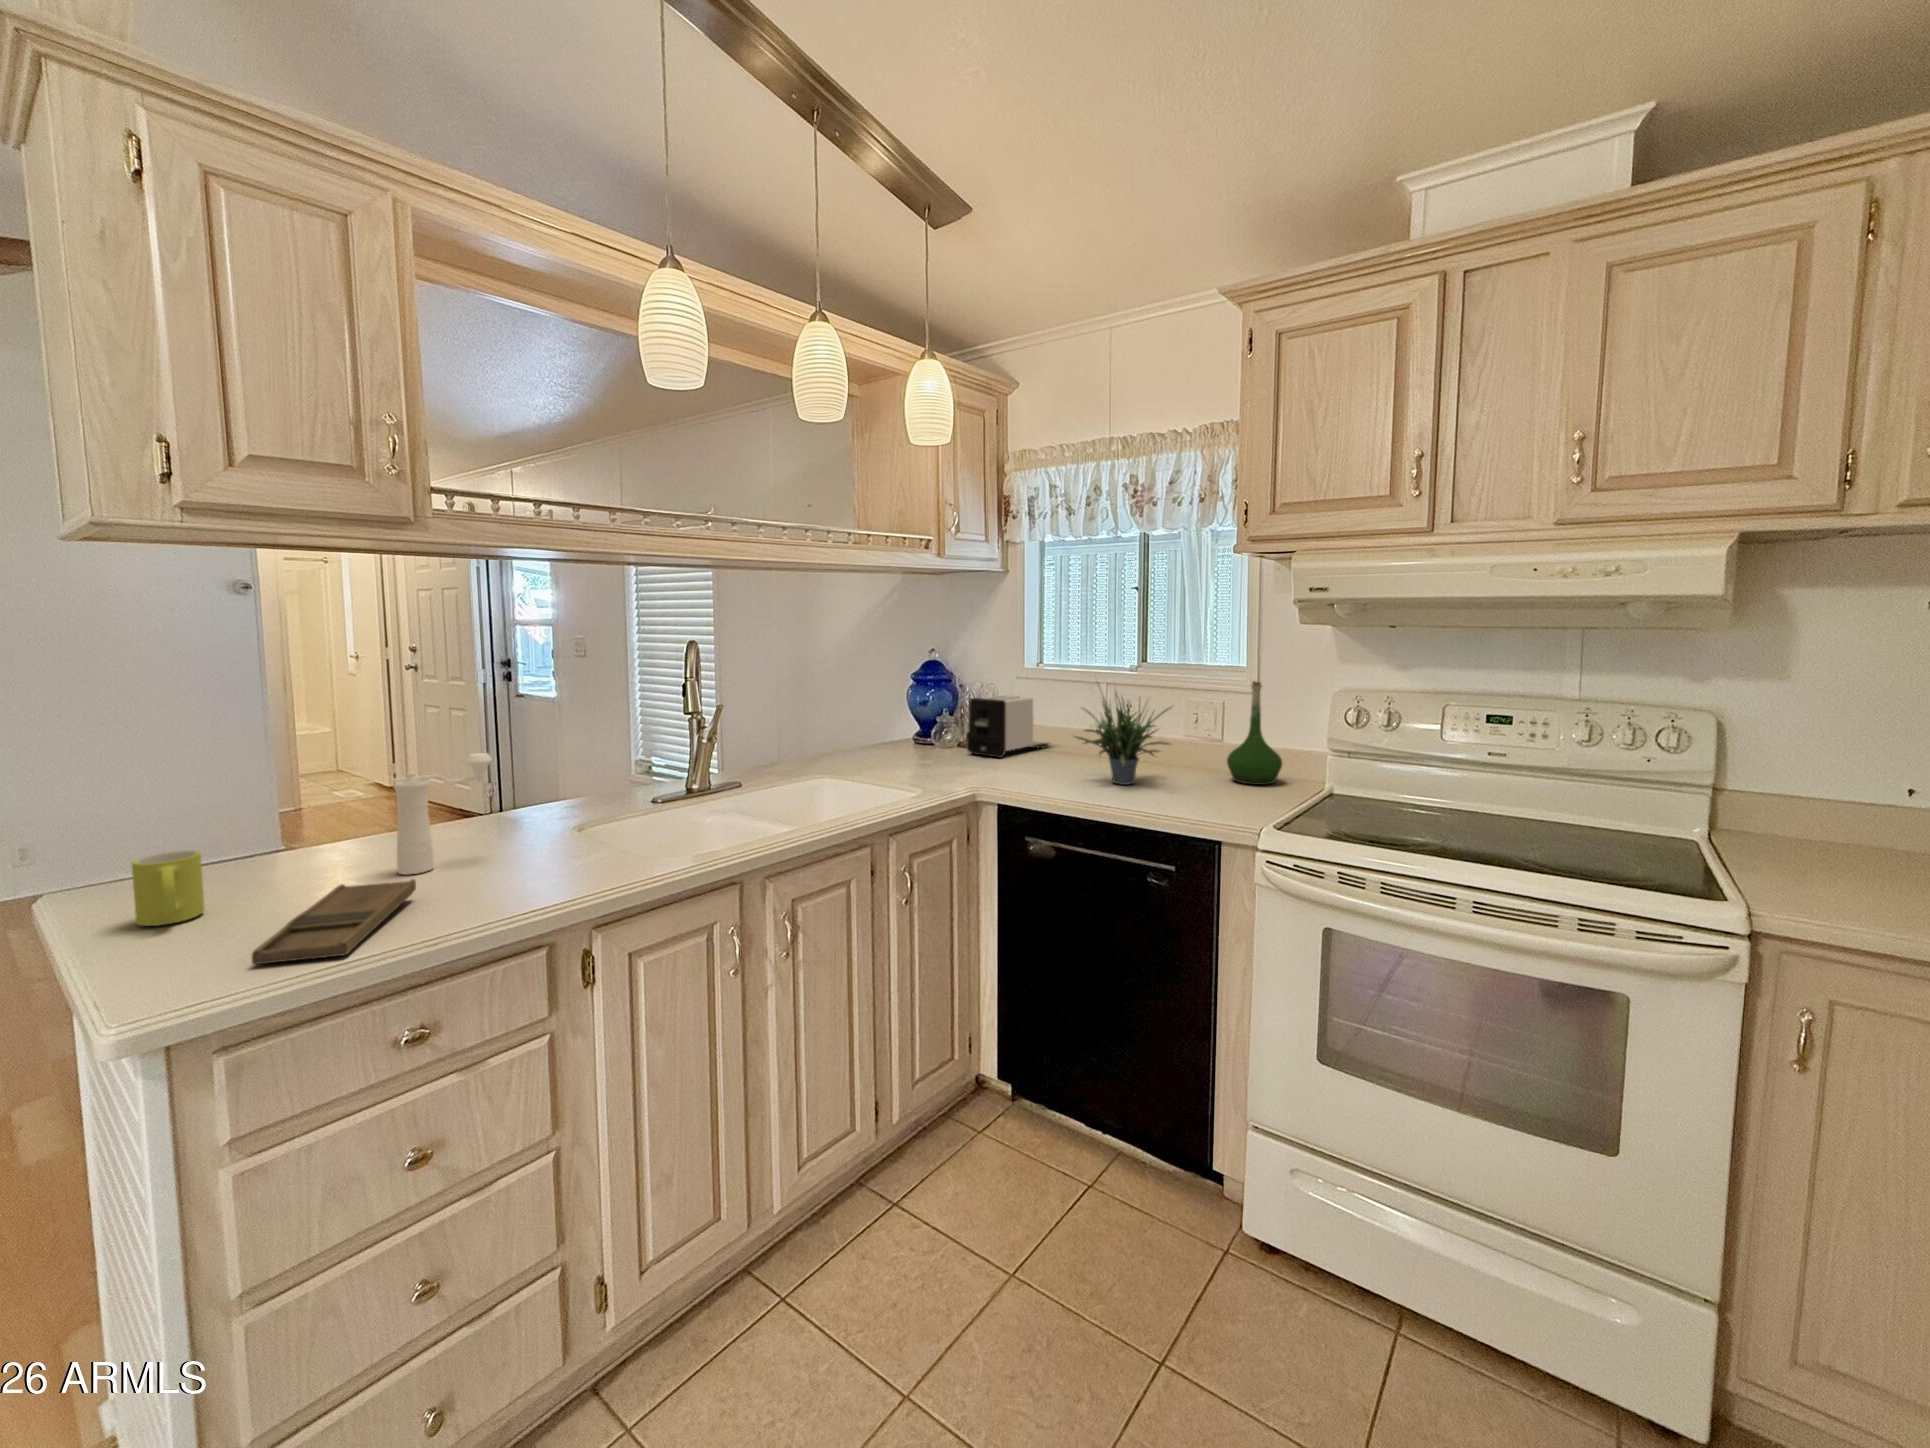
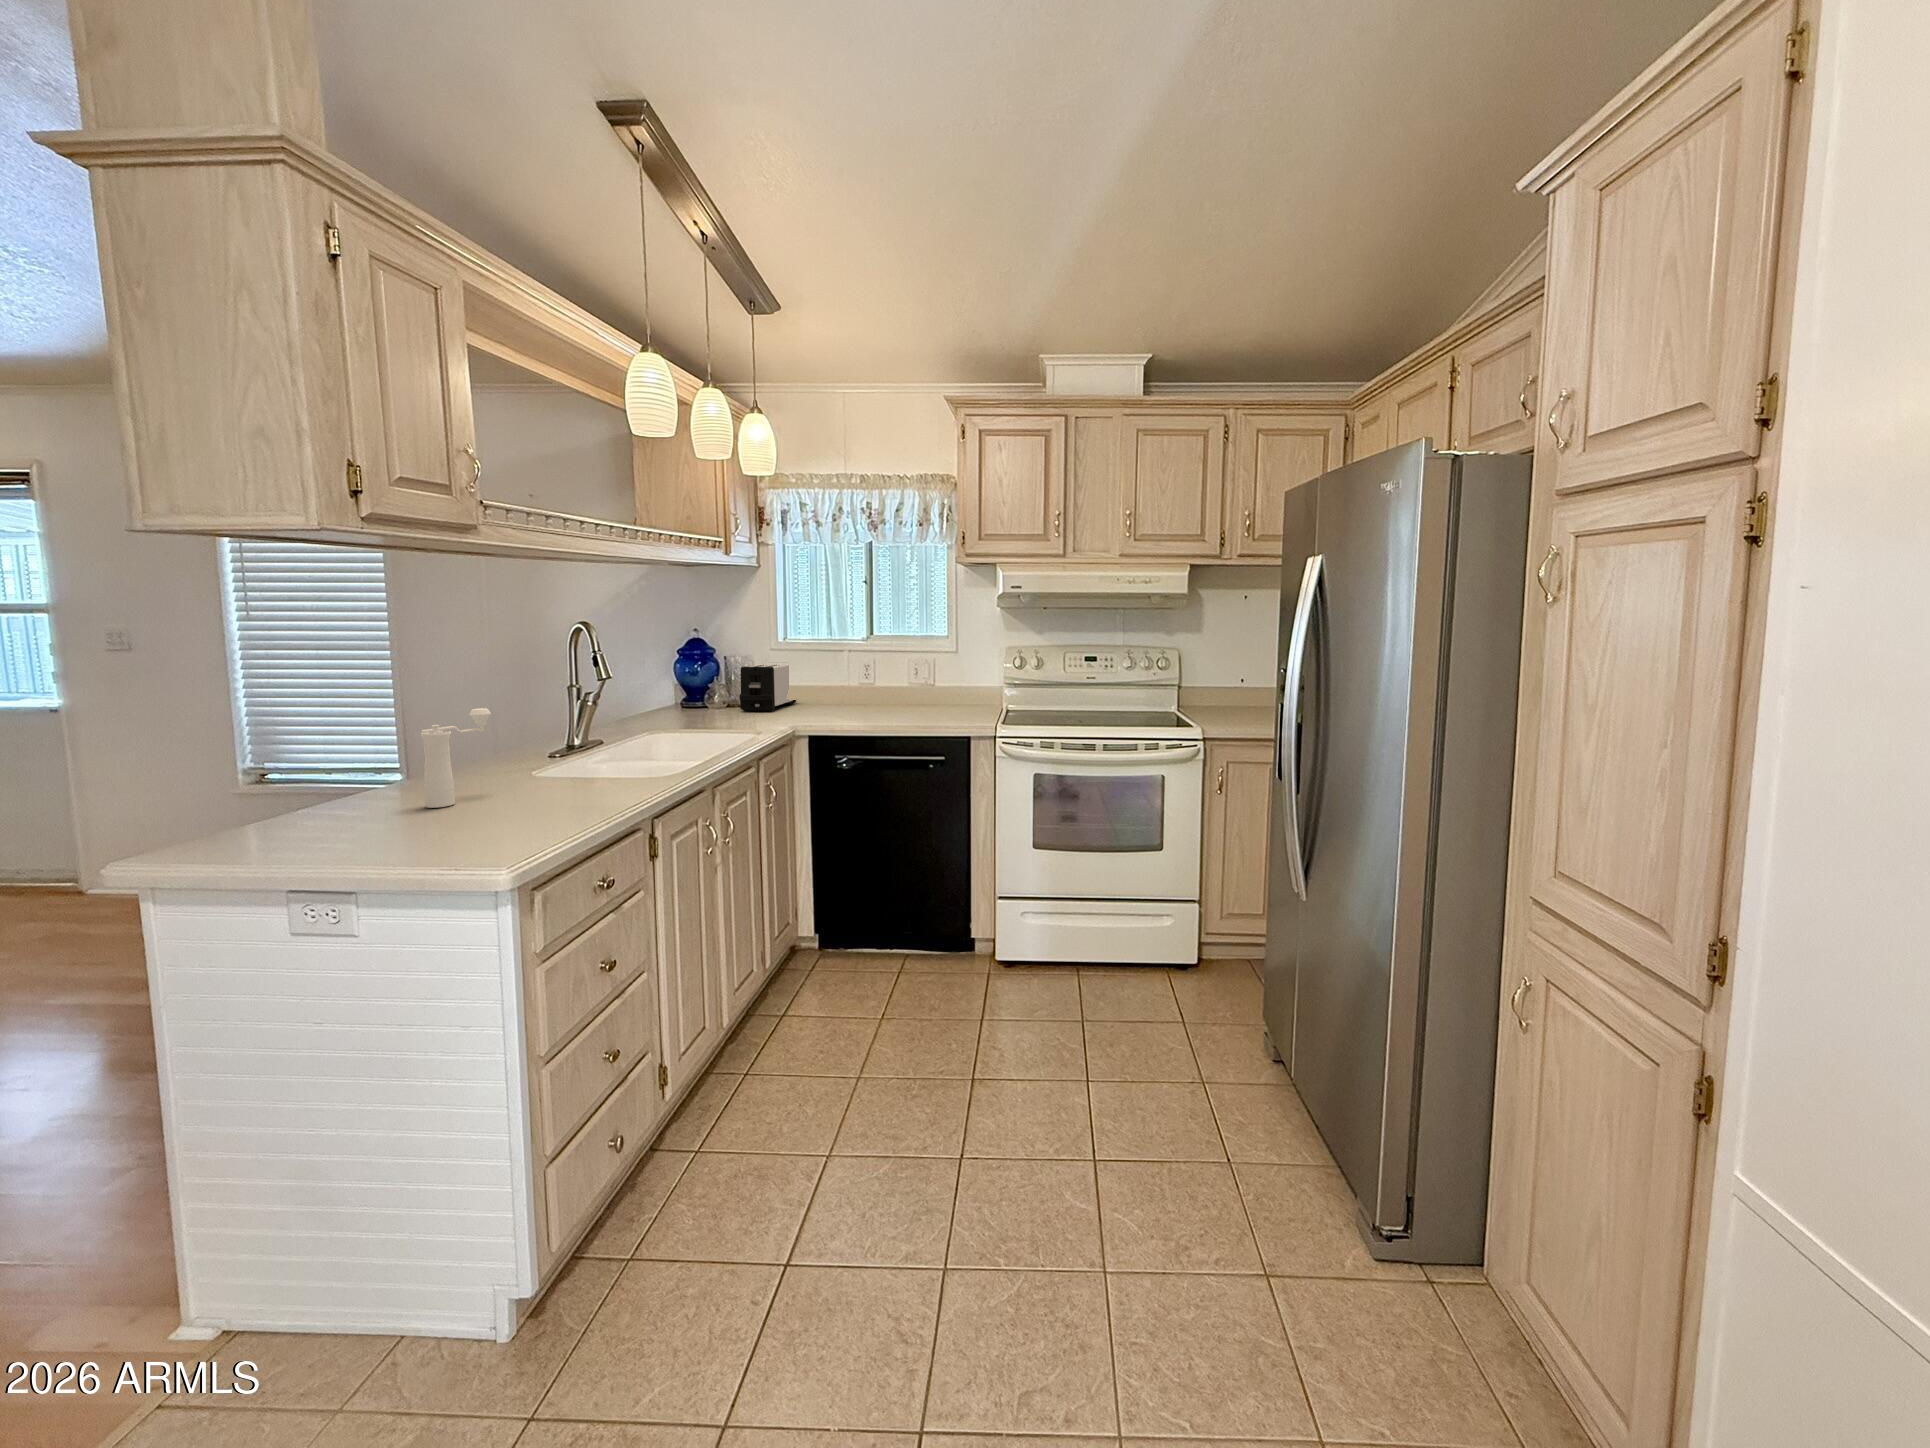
vase: present [1227,681,1282,785] -> none [944,644,978,710]
potted plant: present [1075,685,1171,785] -> none [846,643,922,717]
mug: present [132,850,205,926] -> none [261,792,327,853]
tray: present [252,879,416,965] -> none [440,797,544,843]

